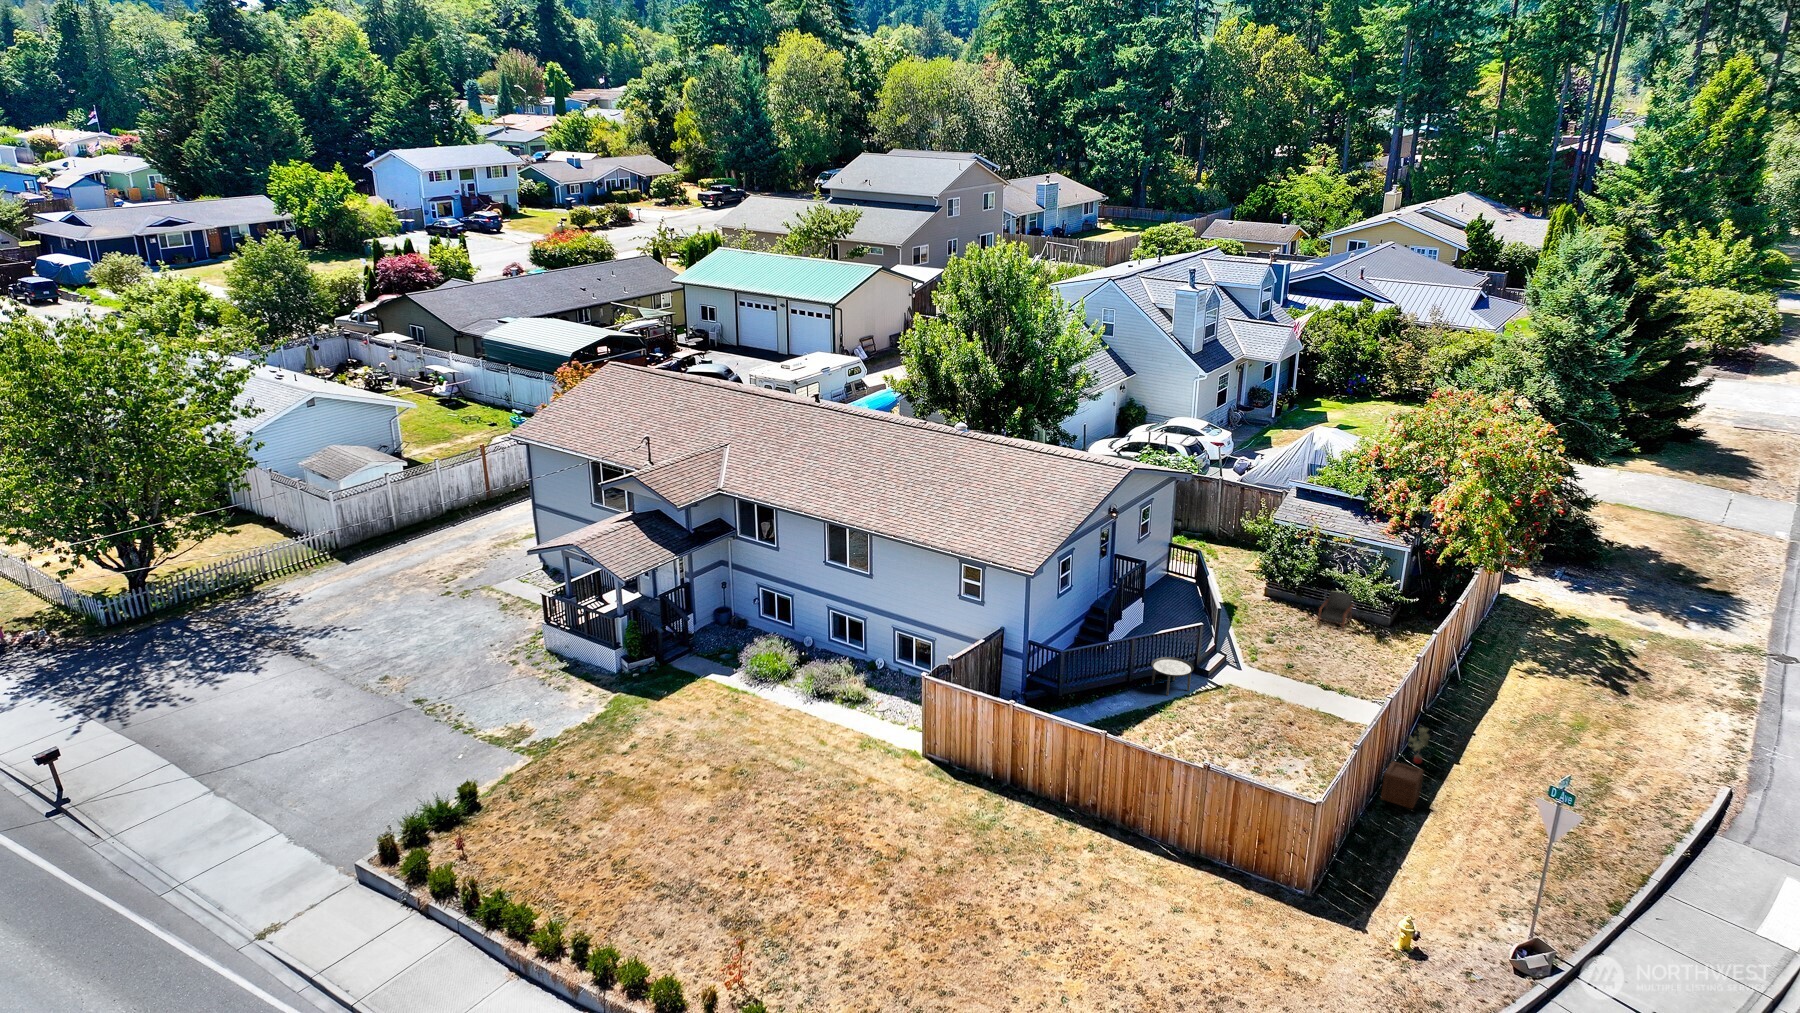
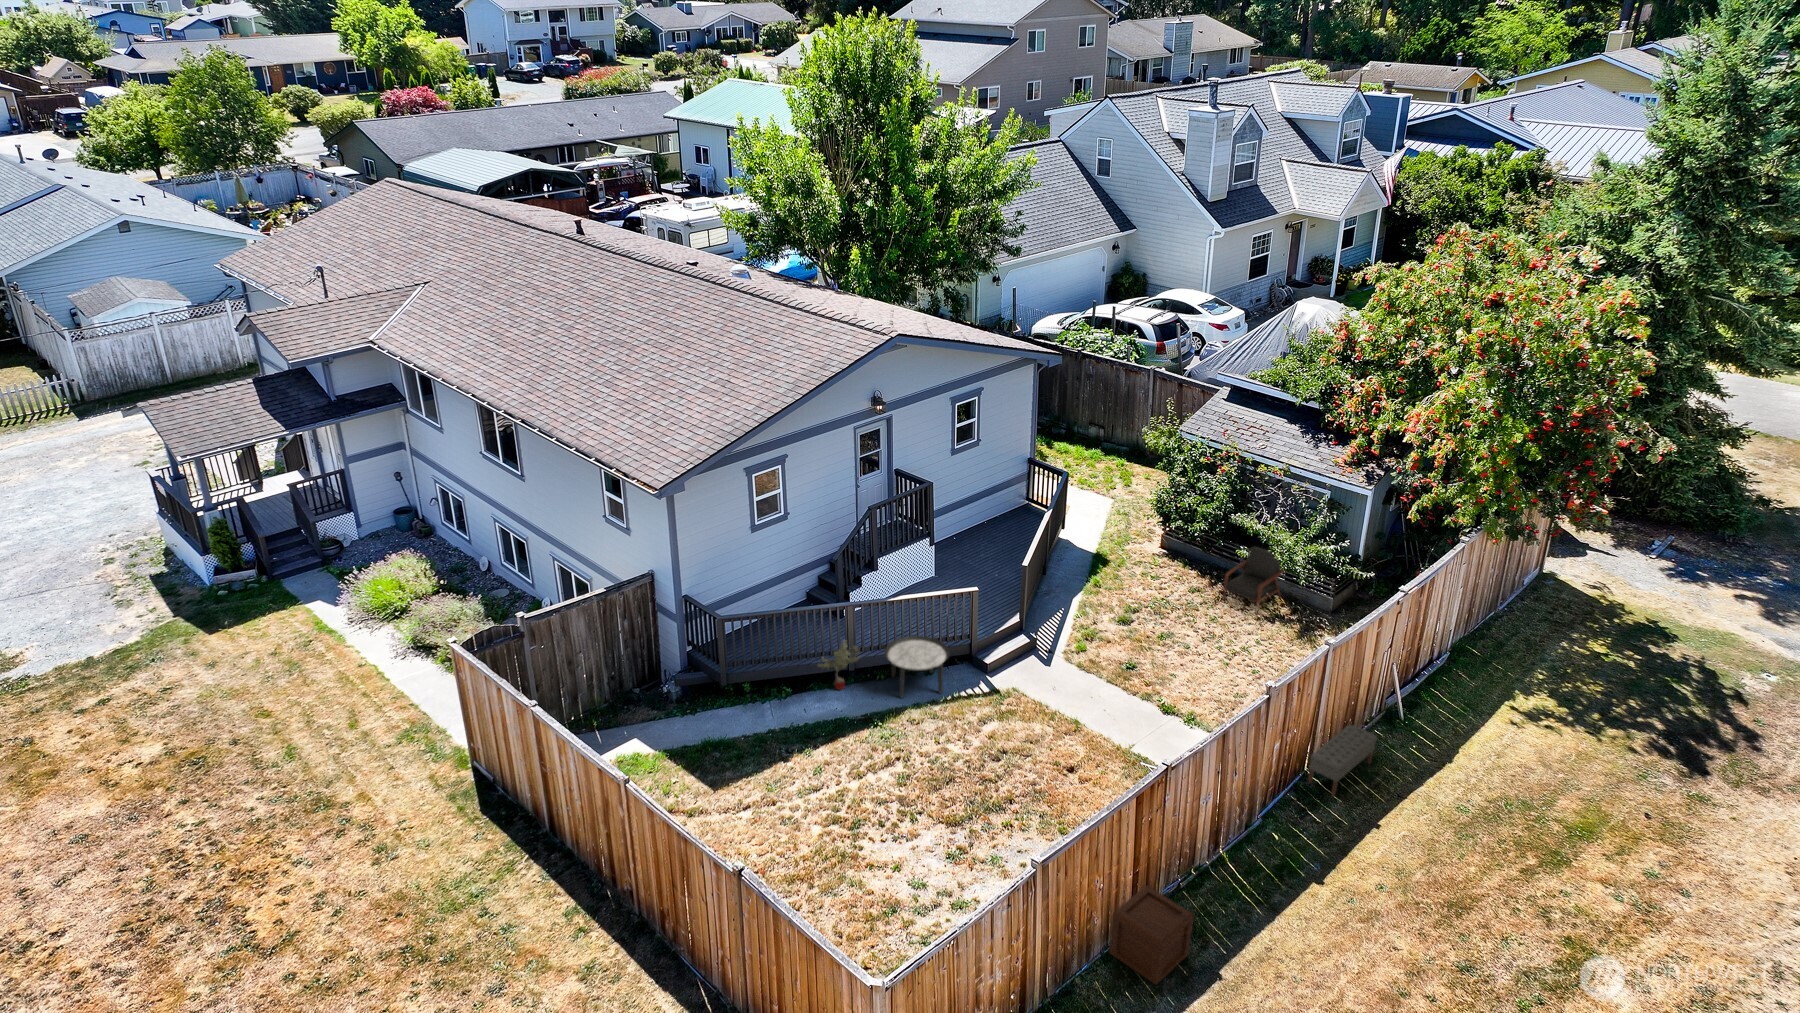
bench: none [1431,682,1462,720] -> present [1308,725,1377,796]
potted tree: present [1409,728,1429,764] -> present [819,641,860,690]

